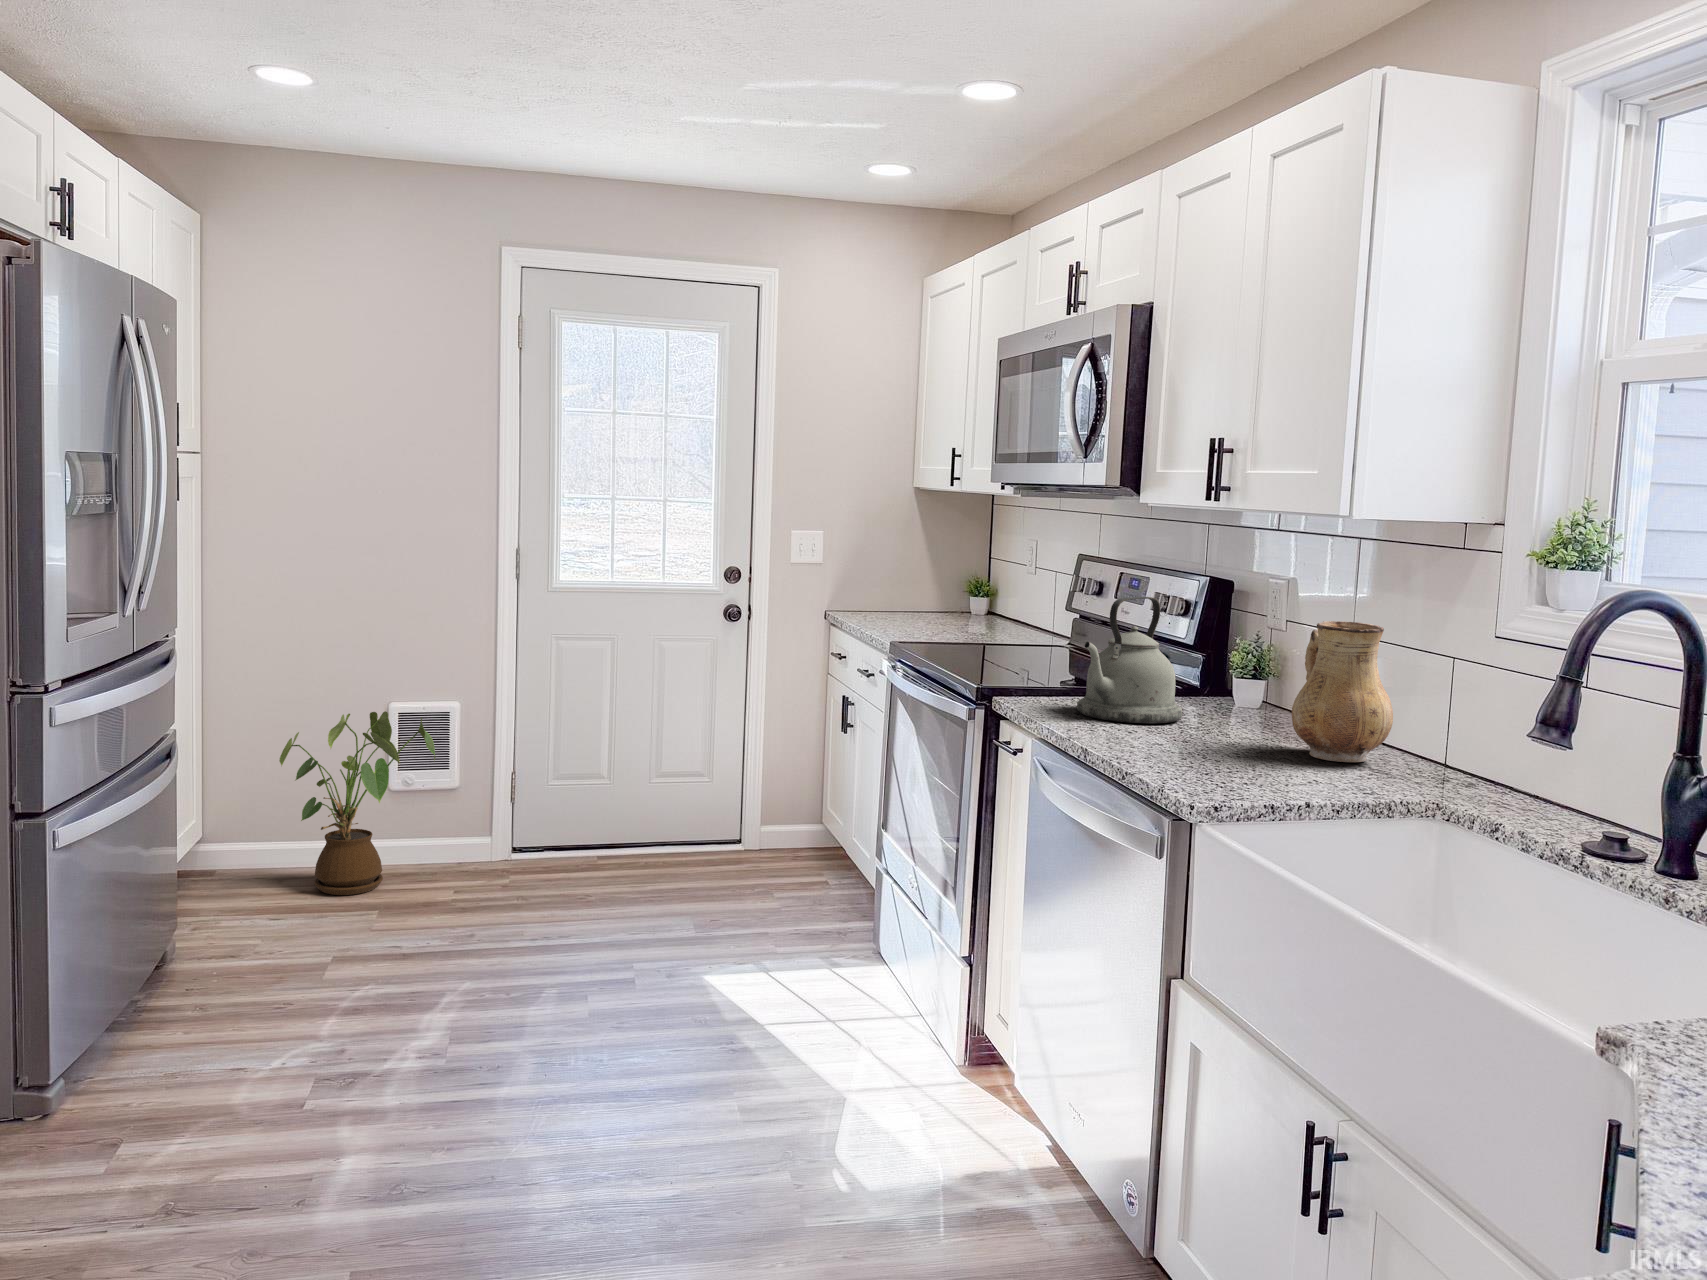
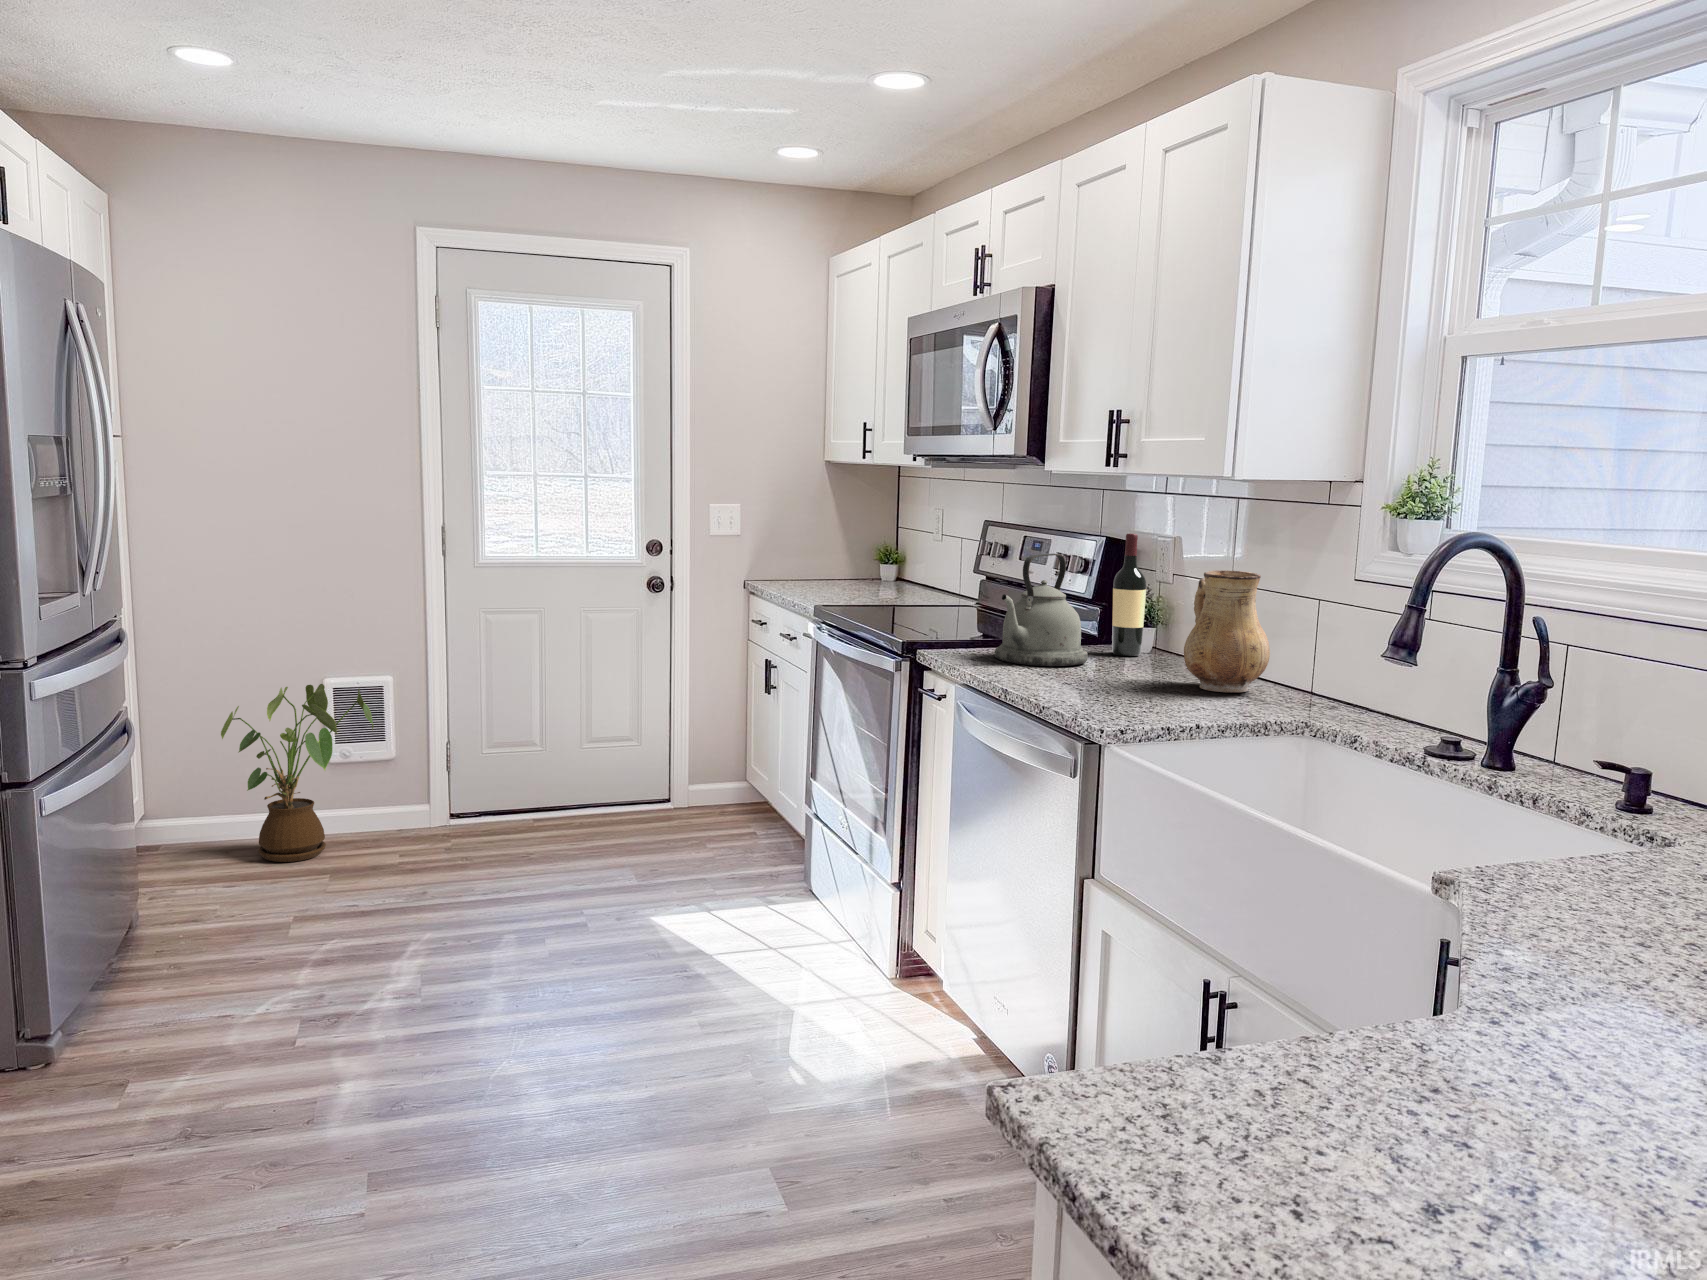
wine bottle: none [1212,576,1252,713] -> present [1112,534,1146,656]

